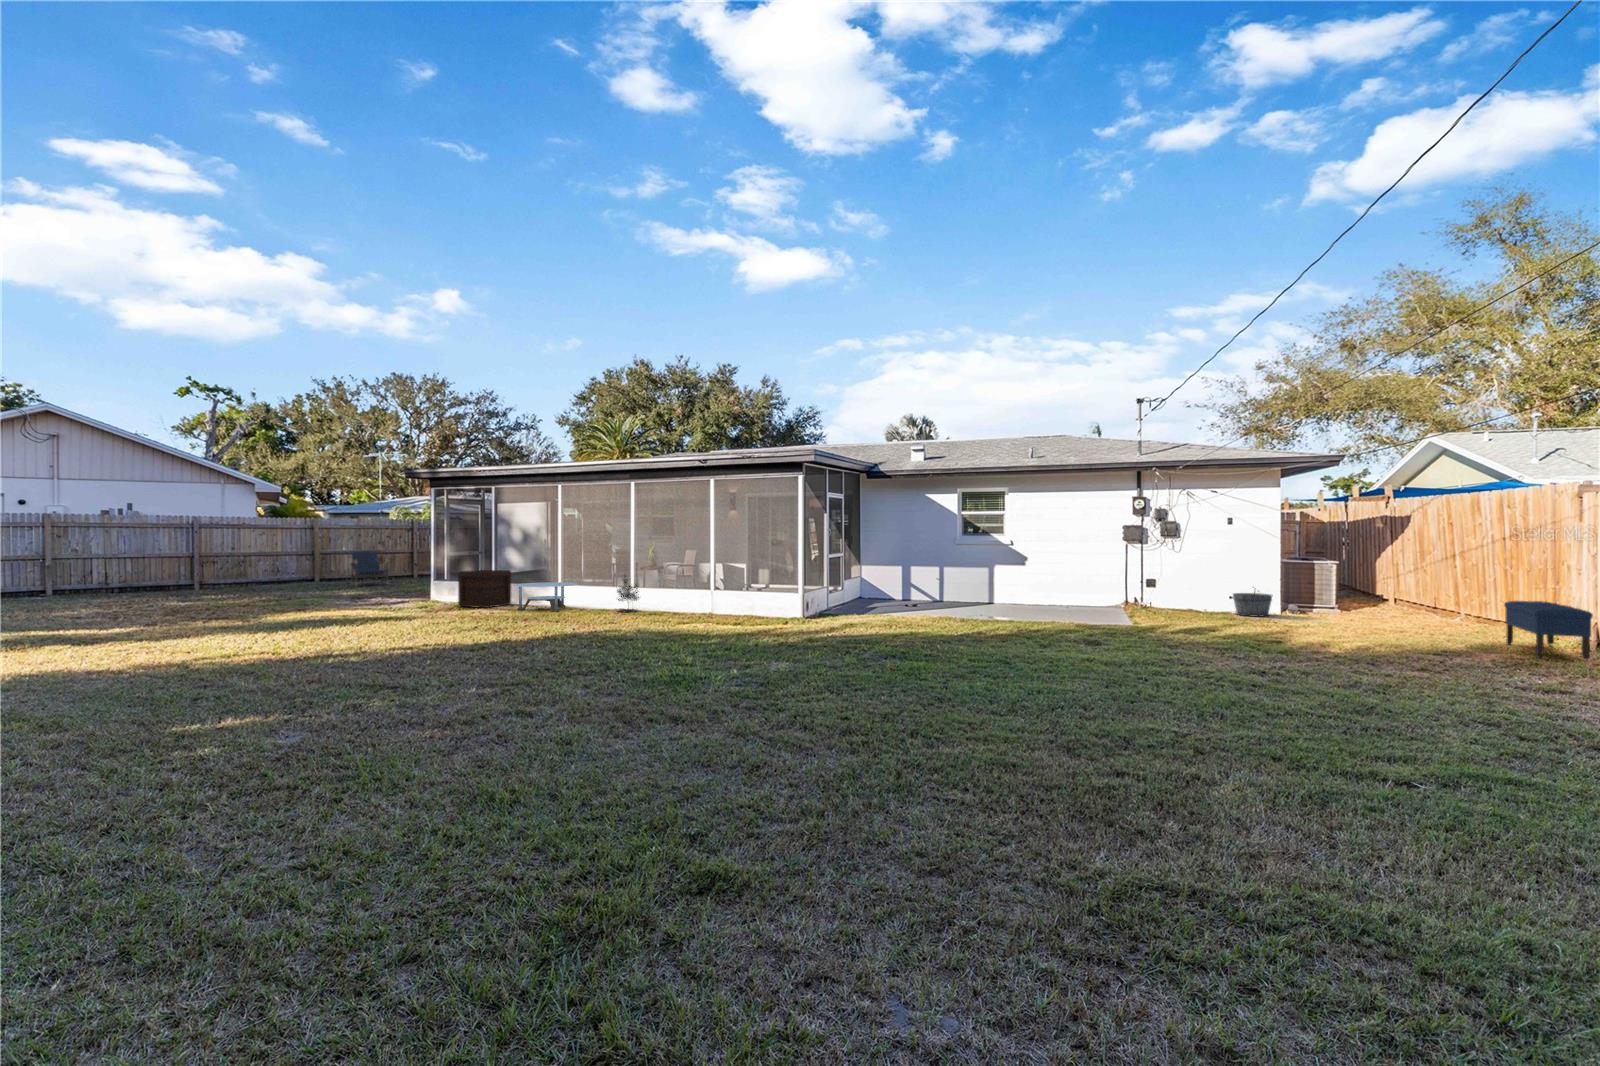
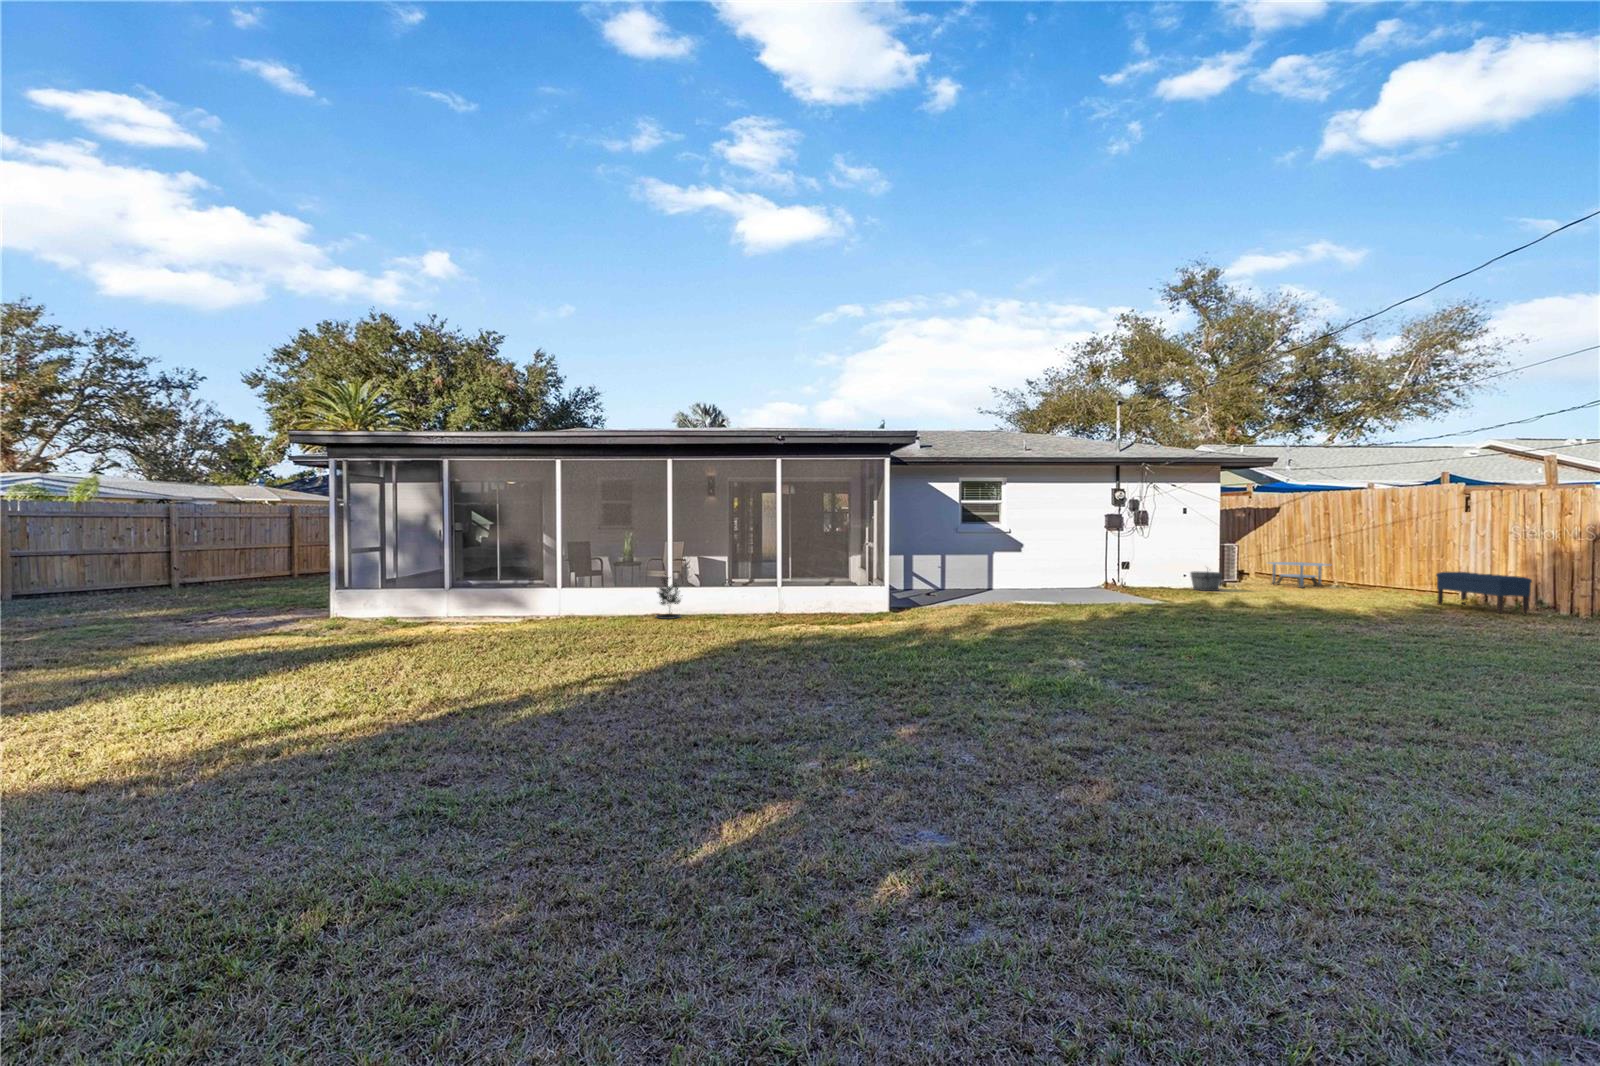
lounge chair: present [351,551,389,585] -> none [61,548,136,602]
wooden crate: present [458,570,511,608] -> none [406,571,471,624]
round table: present [514,582,578,612] -> present [1269,562,1329,588]

